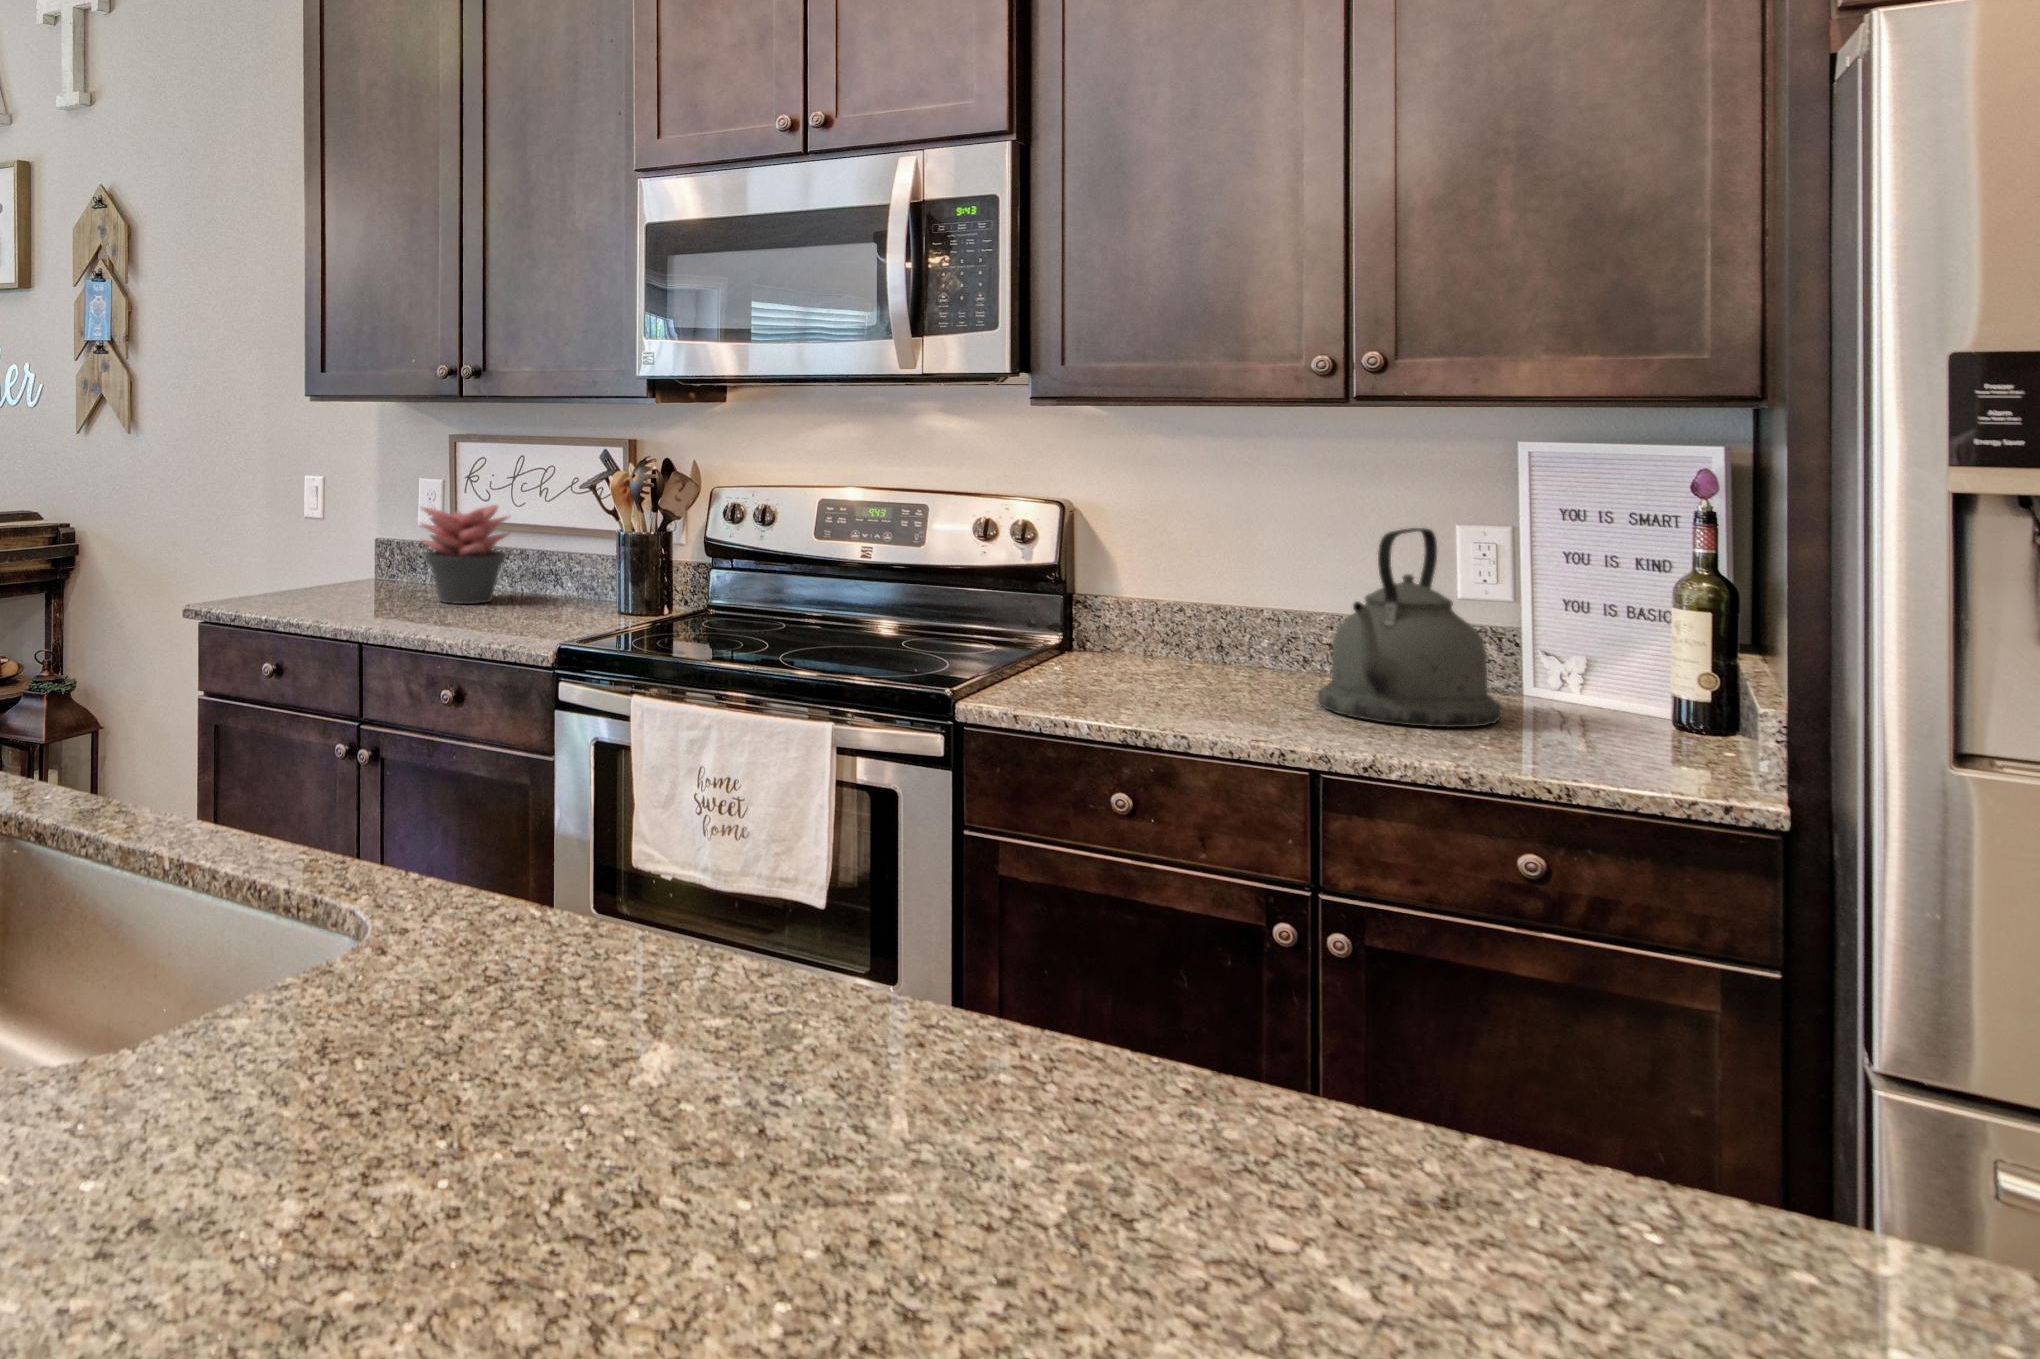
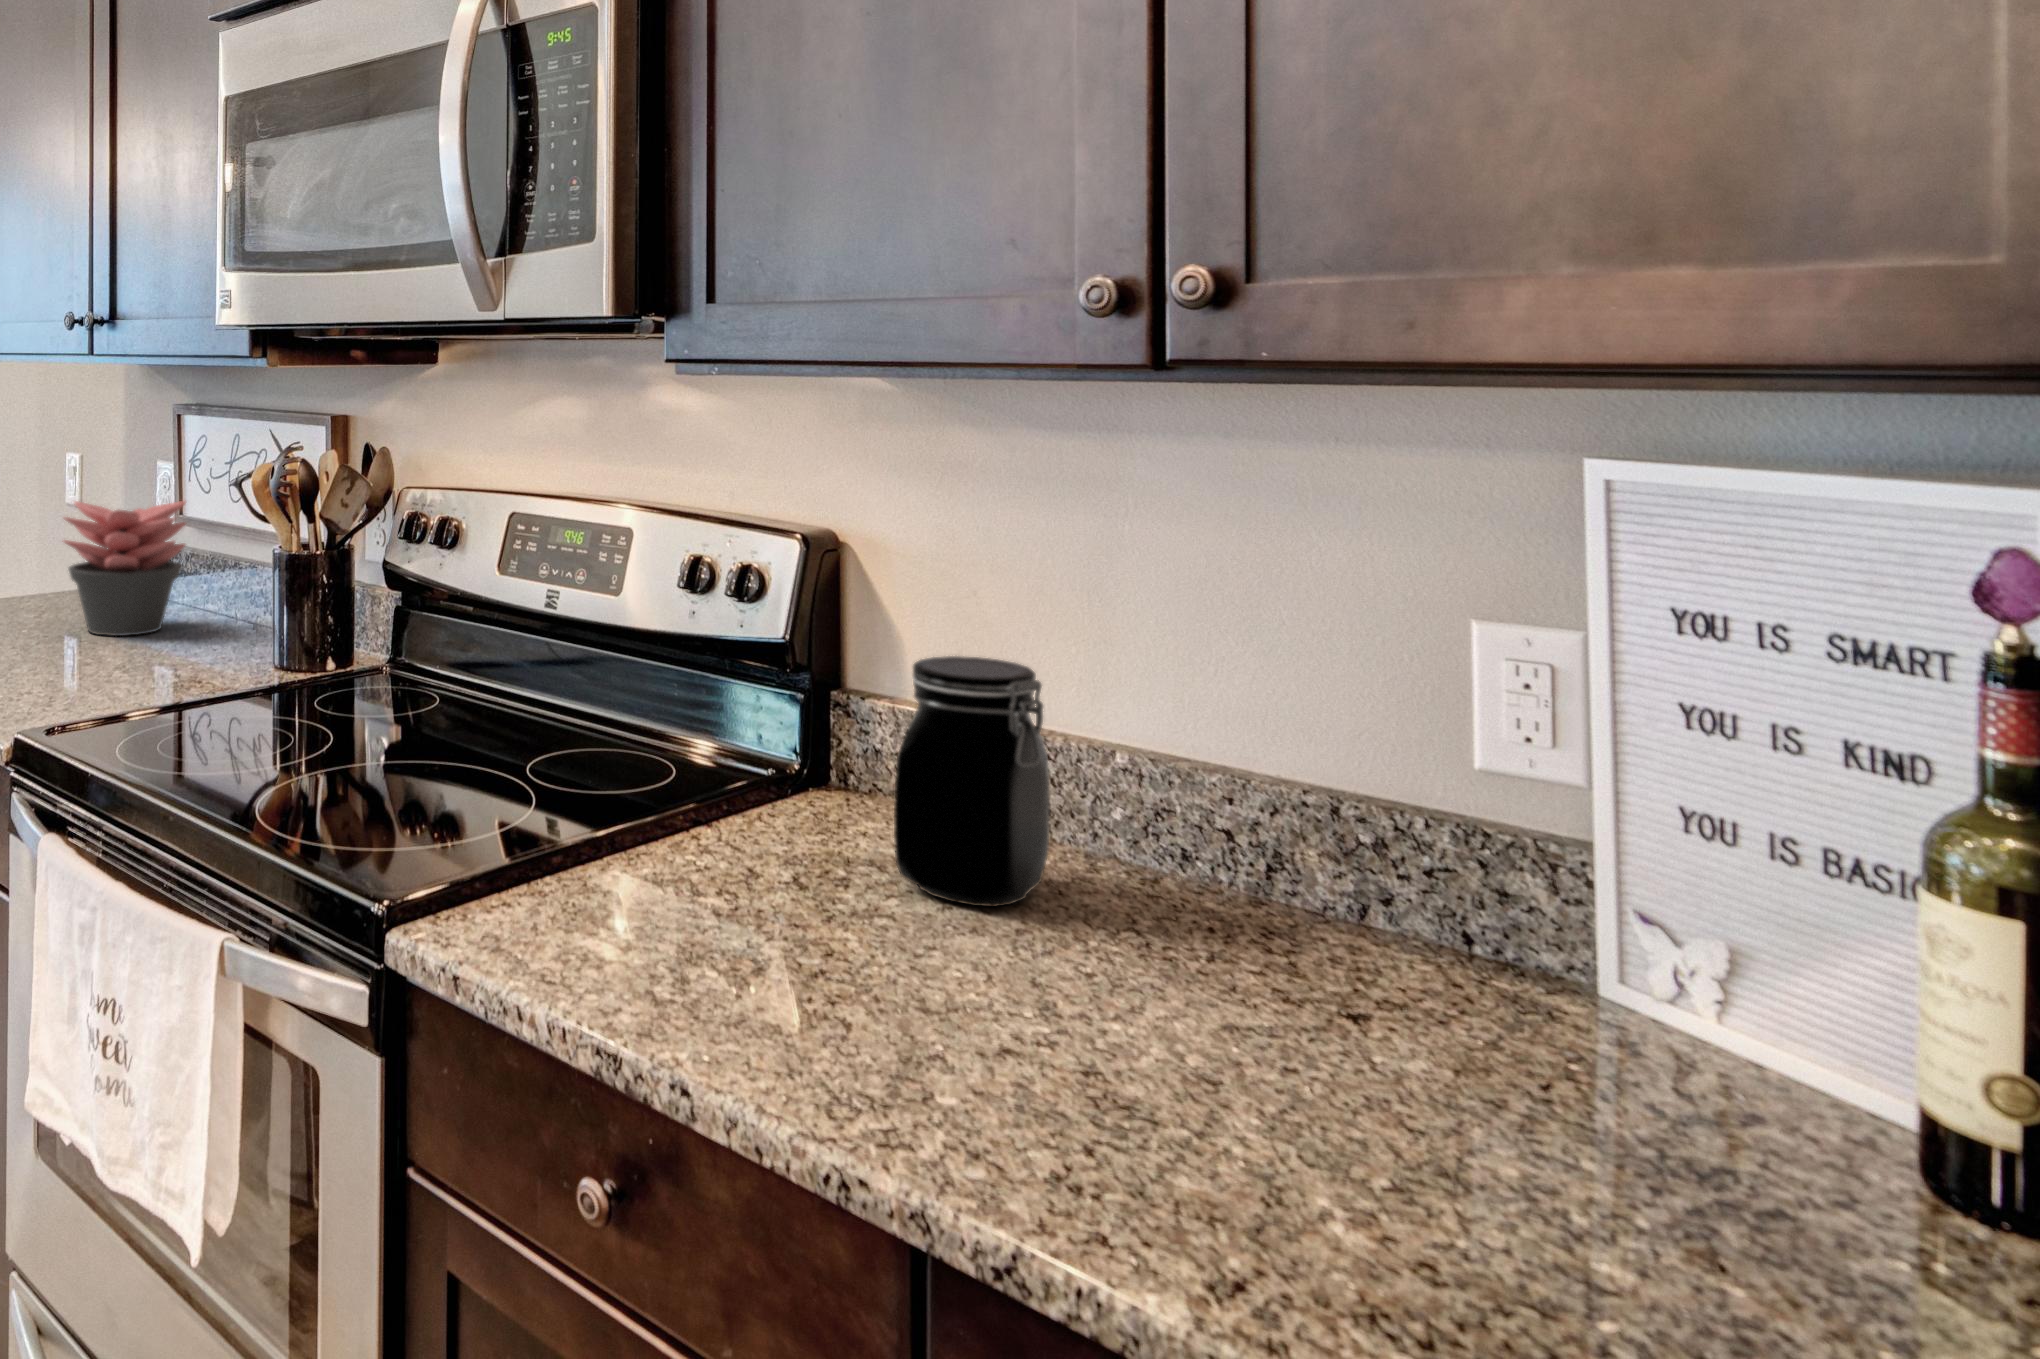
kettle: present [1318,528,1502,727] -> none [1071,642,1474,1137]
jar: none [1172,558,1261,683] -> present [894,656,1050,907]

